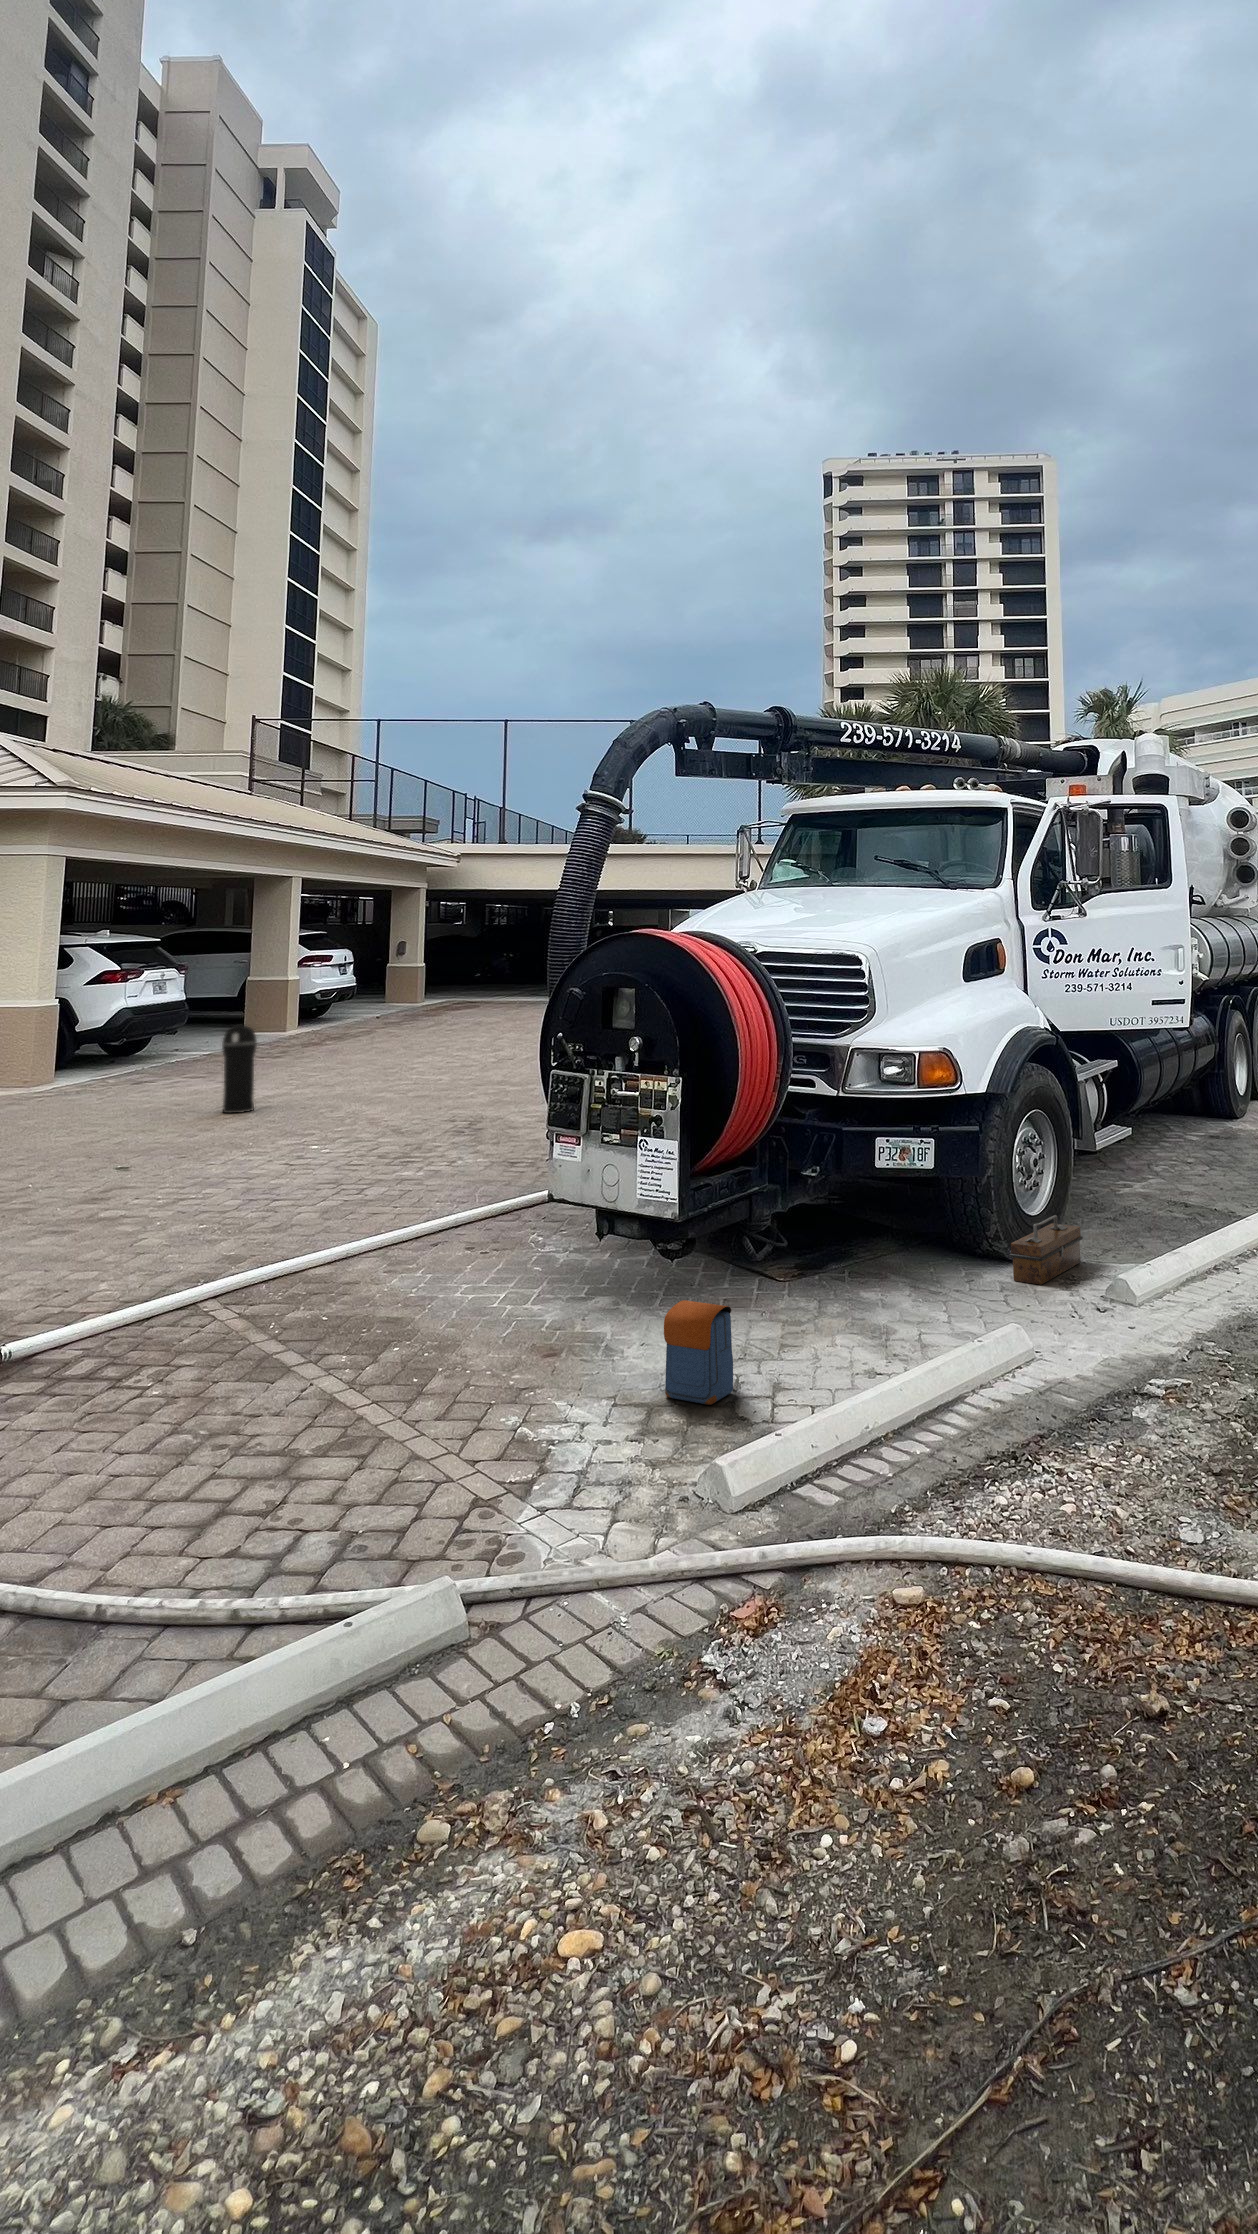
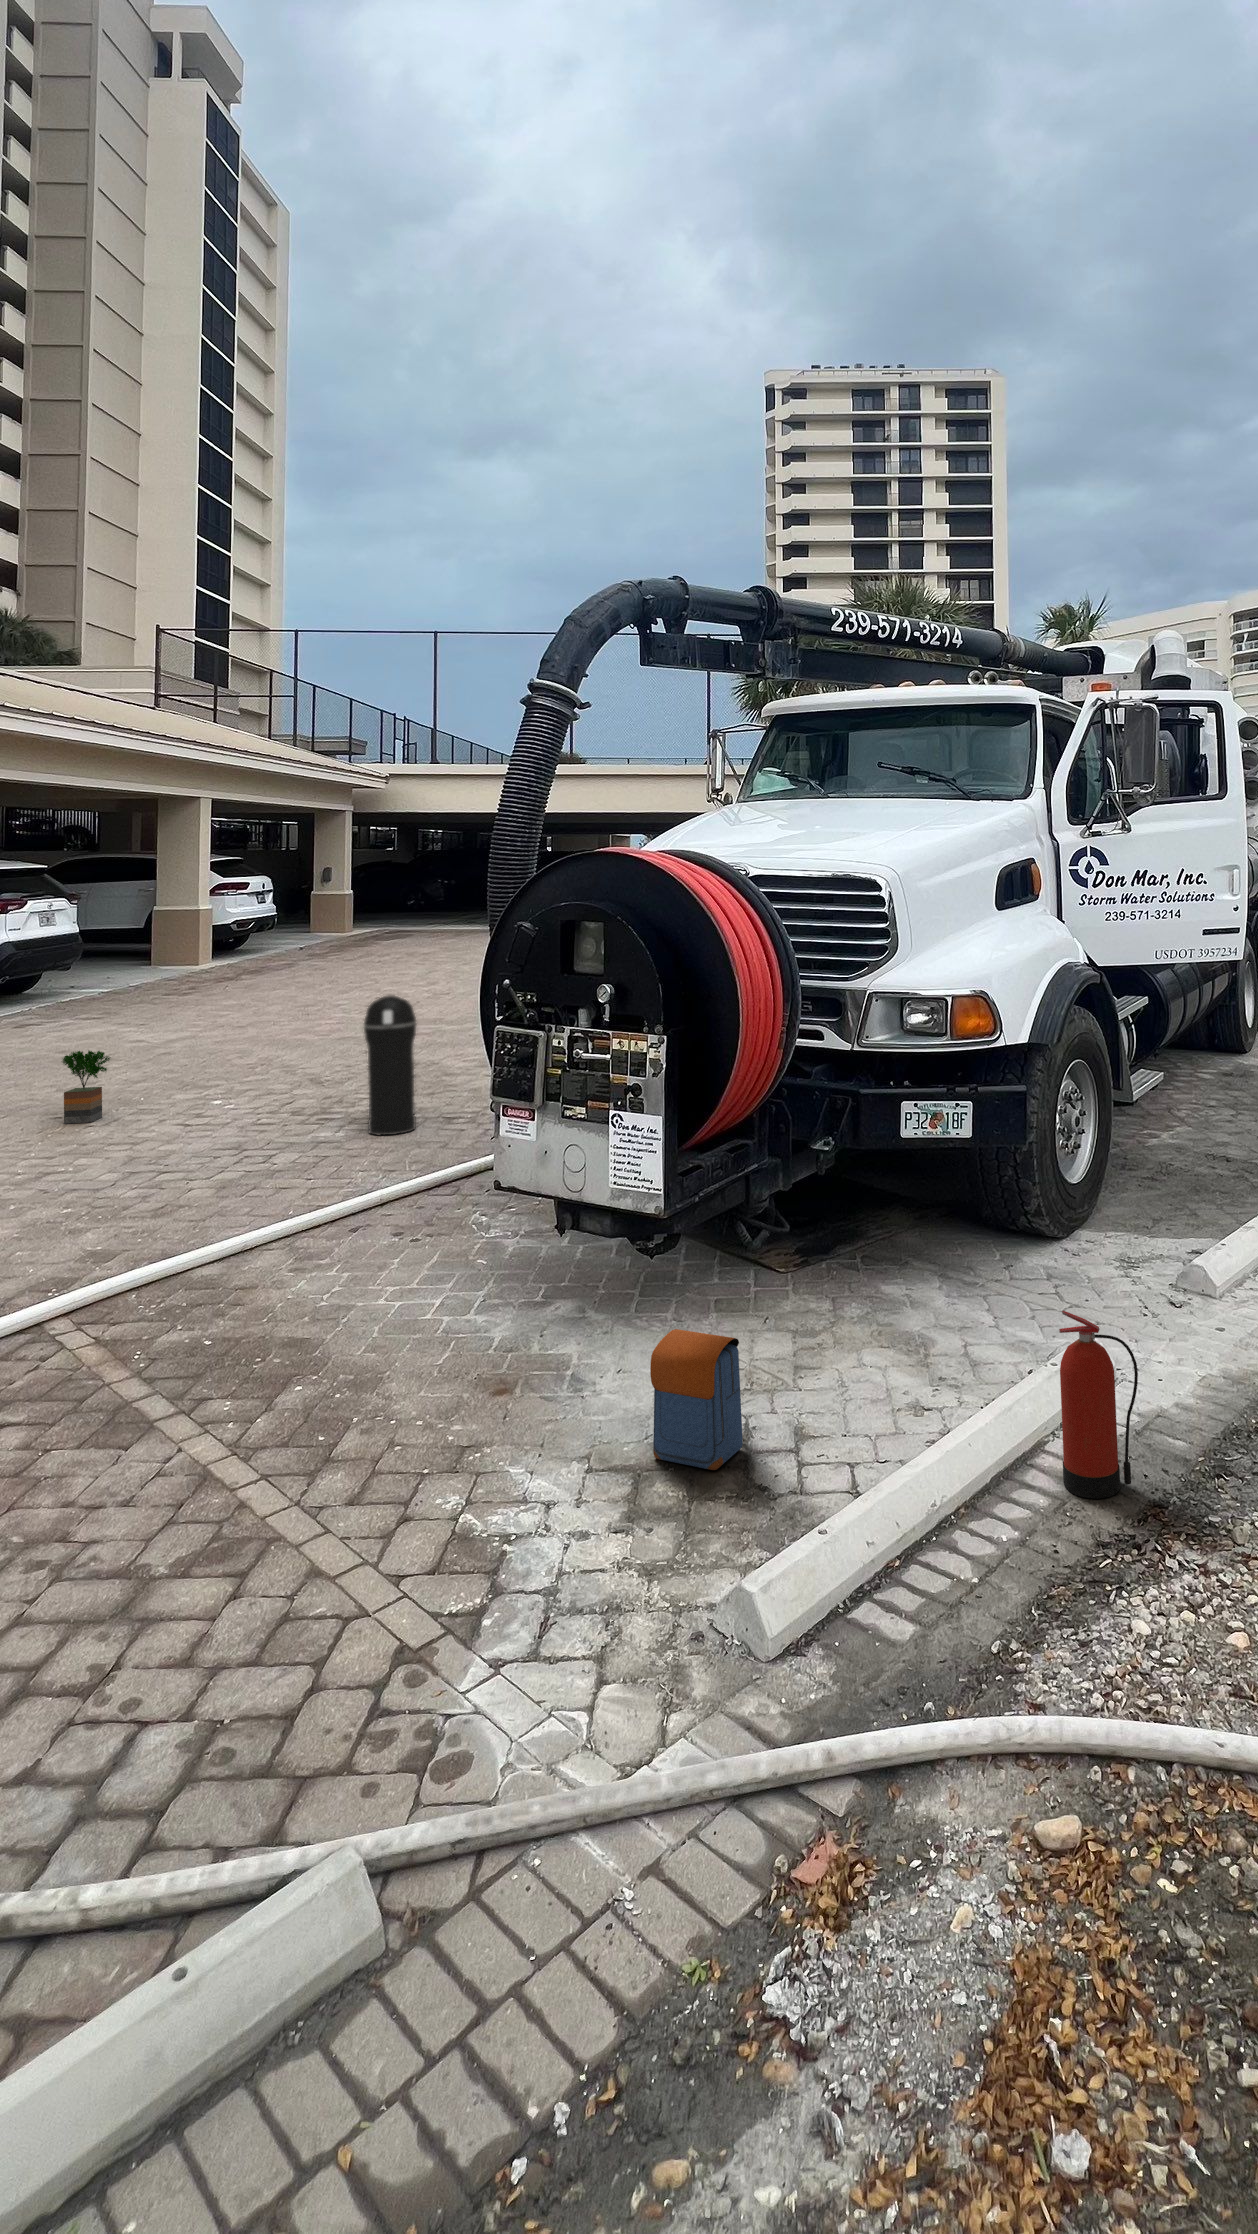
trash can: present [222,1025,257,1113] -> present [364,995,416,1135]
potted tree: none [191,1098,233,1161] -> present [63,1051,110,1124]
toolbox: present [1009,1215,1083,1285] -> none [1057,1187,1138,1274]
fire extinguisher: none [968,1285,1027,1428] -> present [1059,1311,1138,1499]

